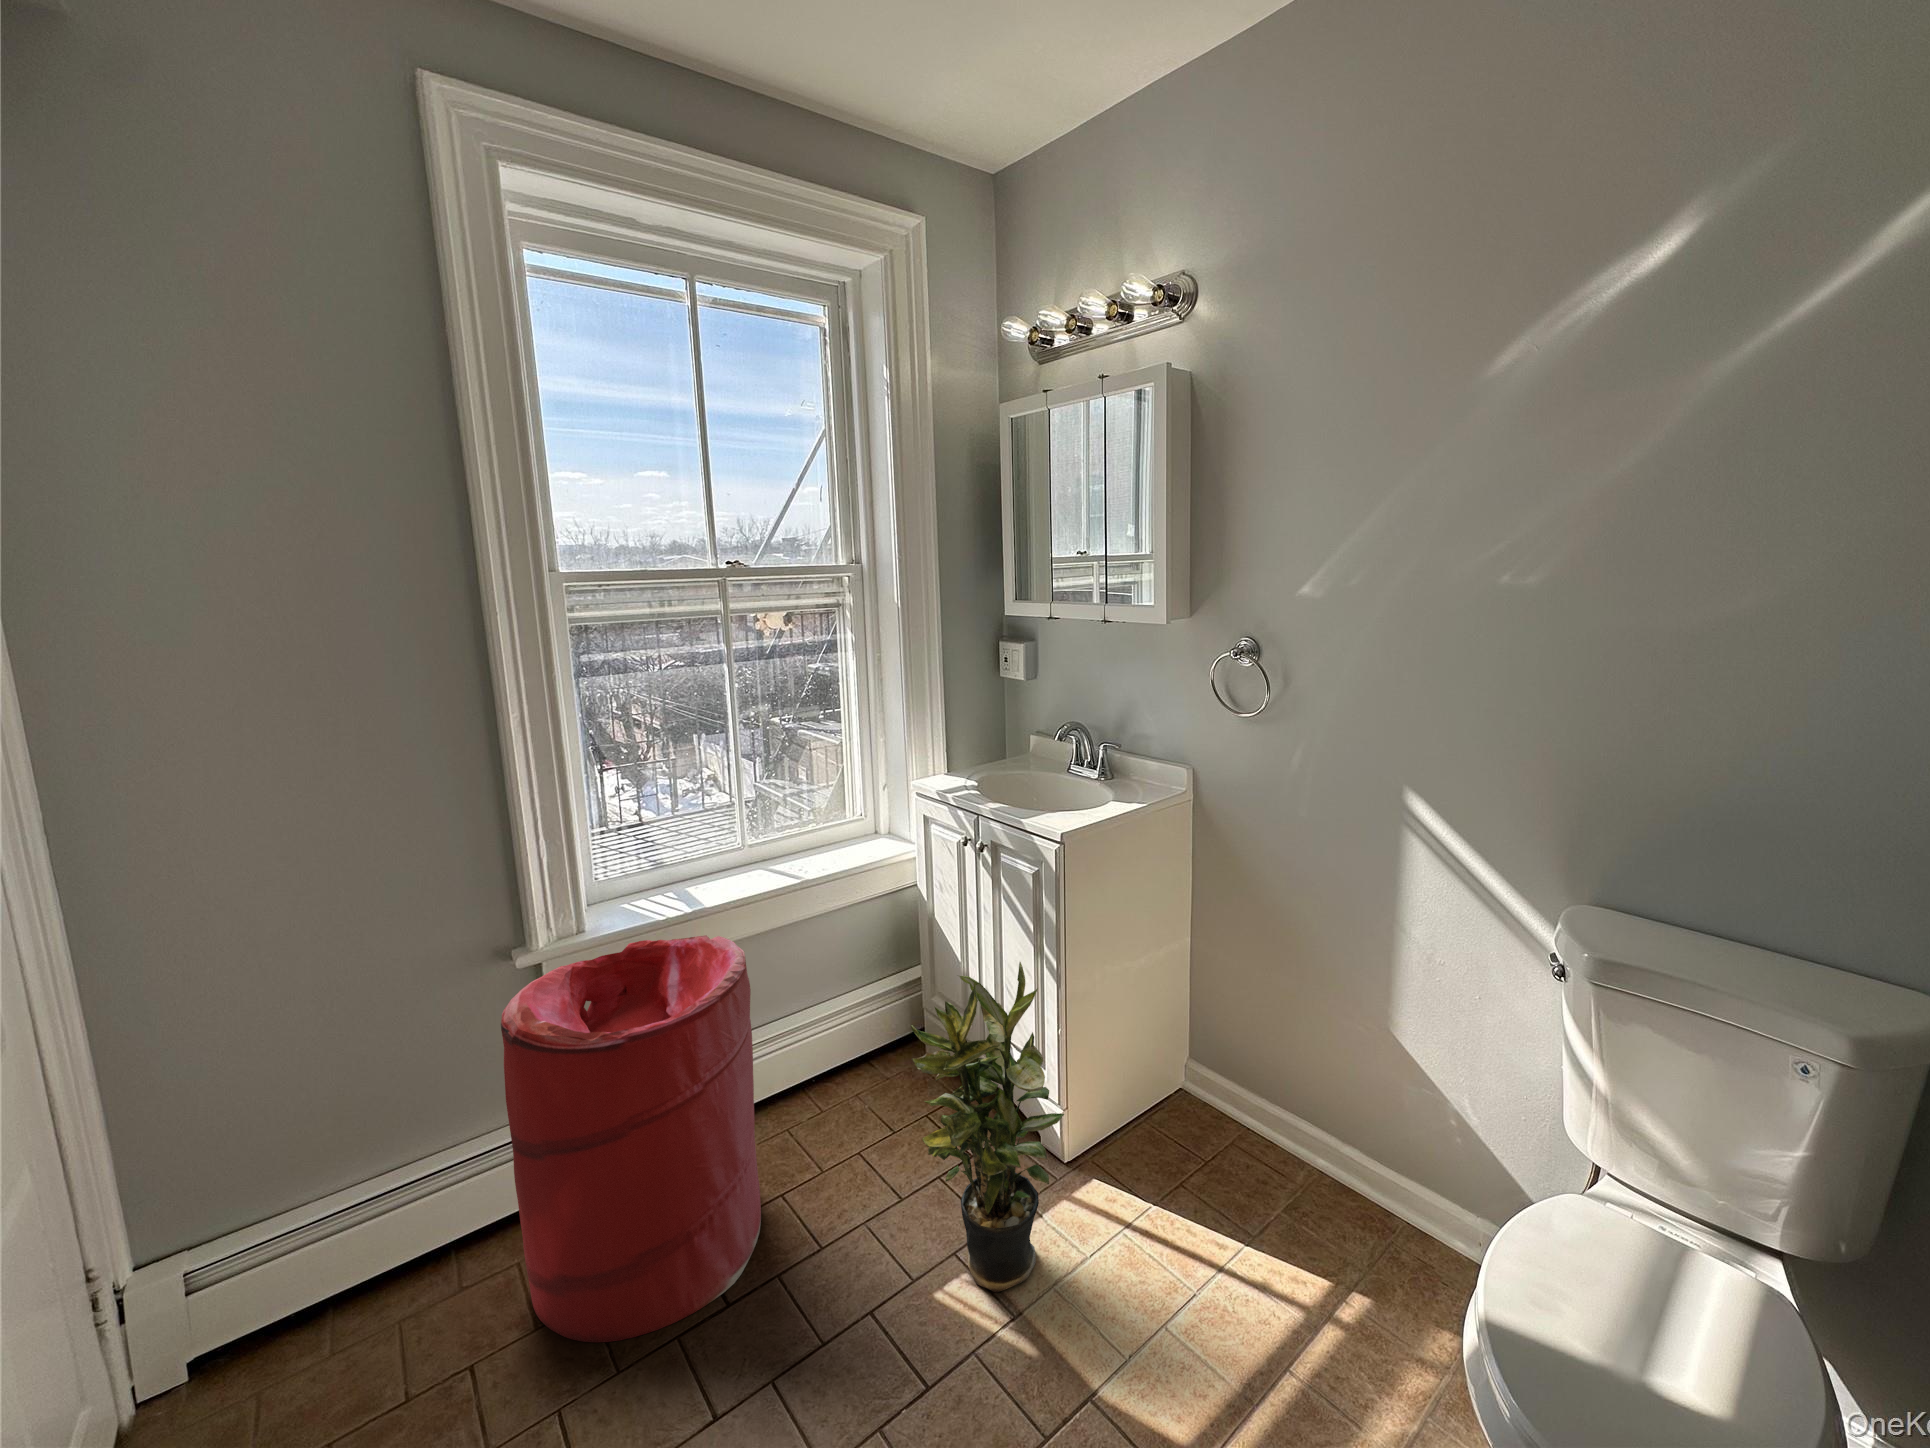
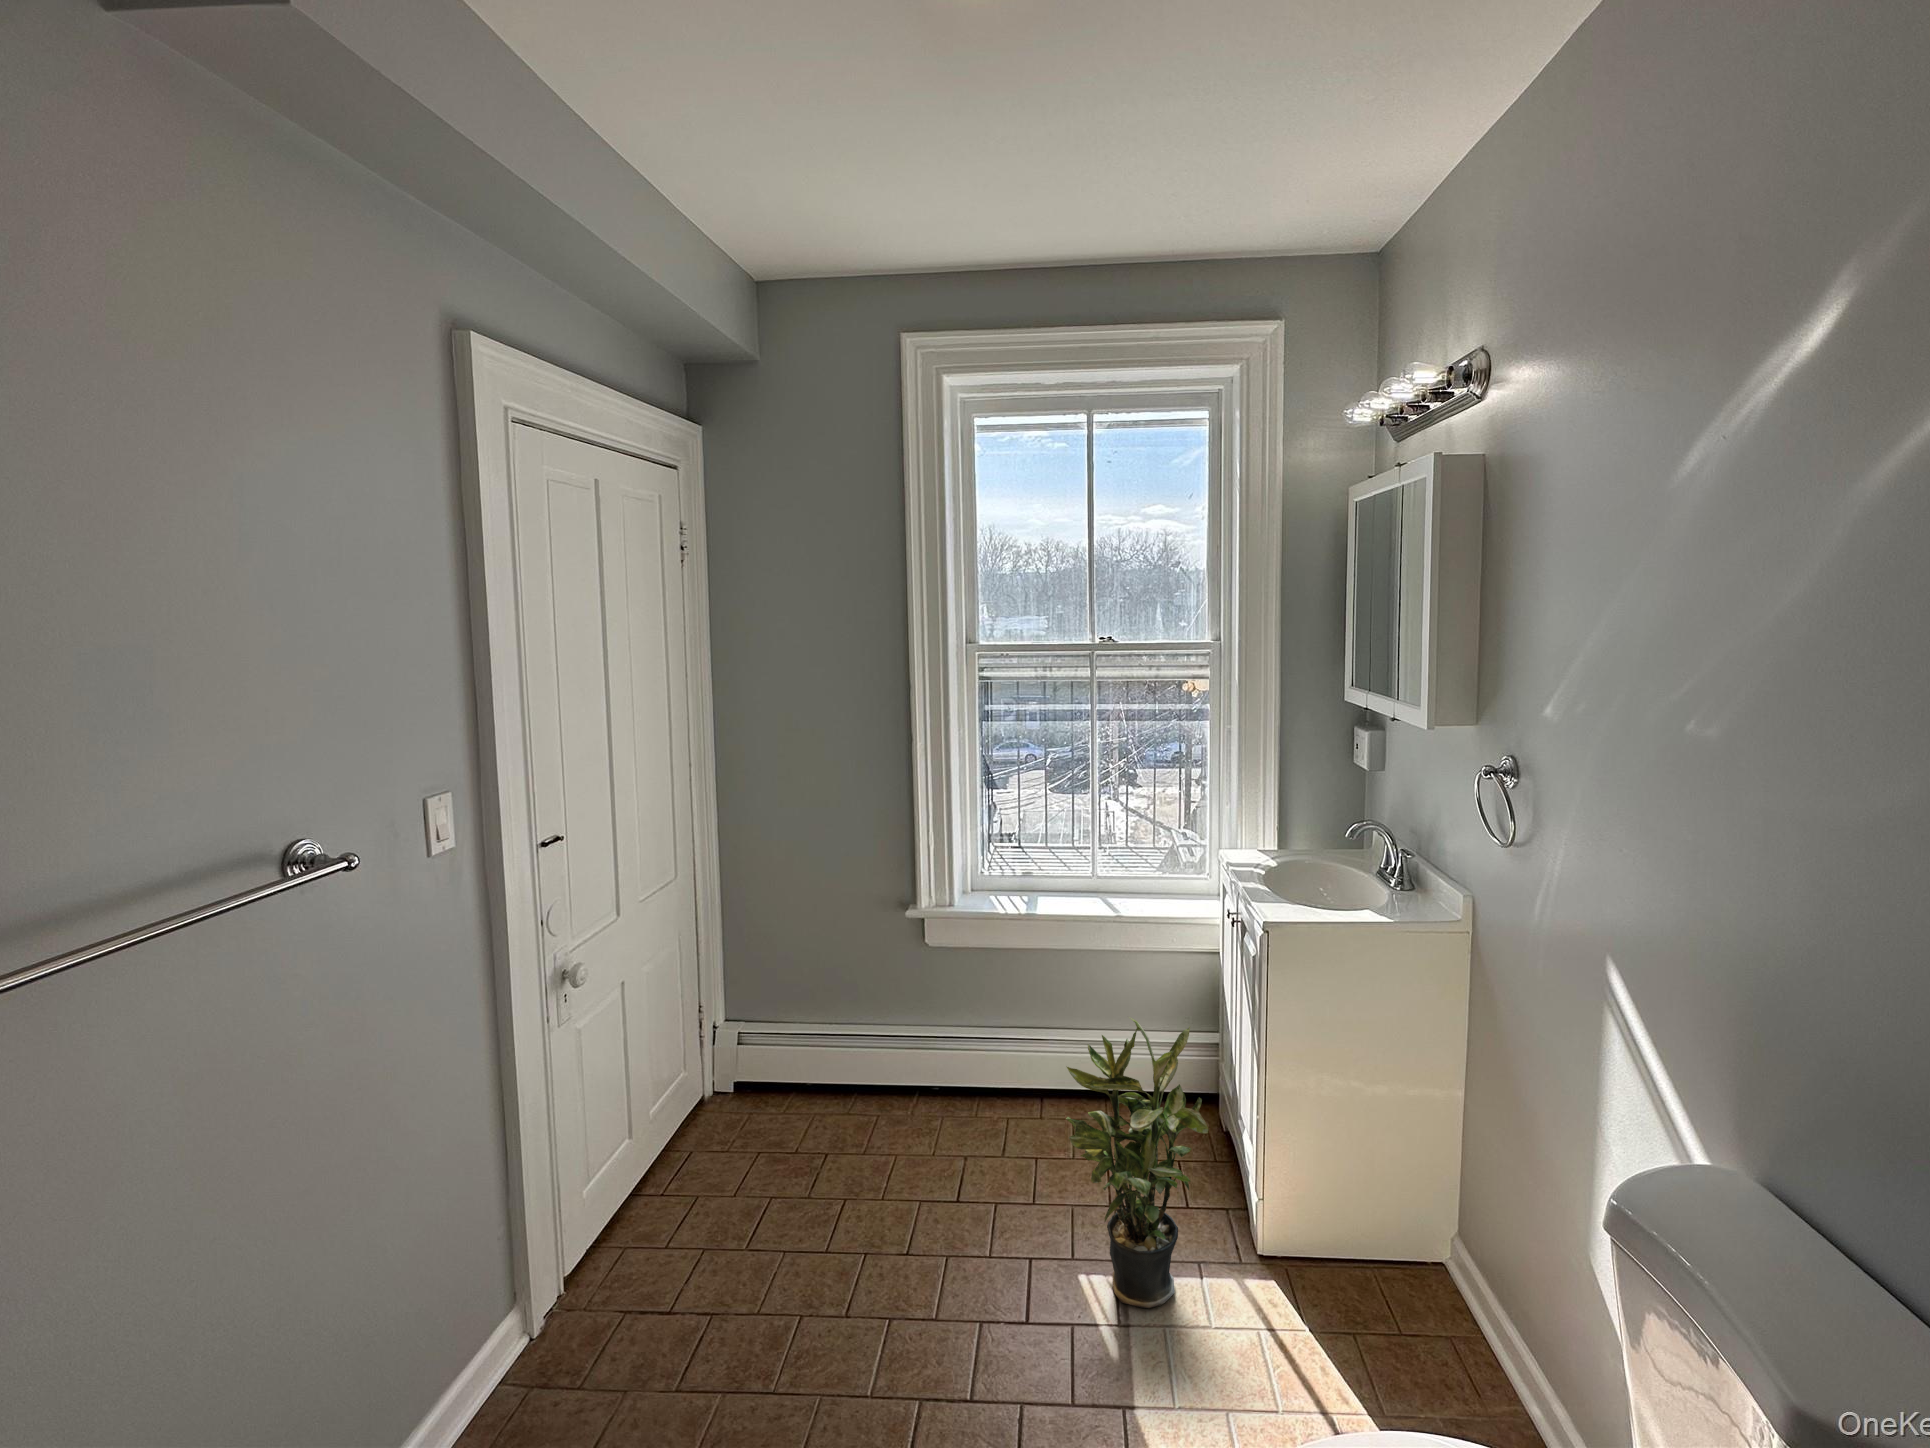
laundry hamper: present [501,935,761,1342] -> none [863,920,1024,1194]

